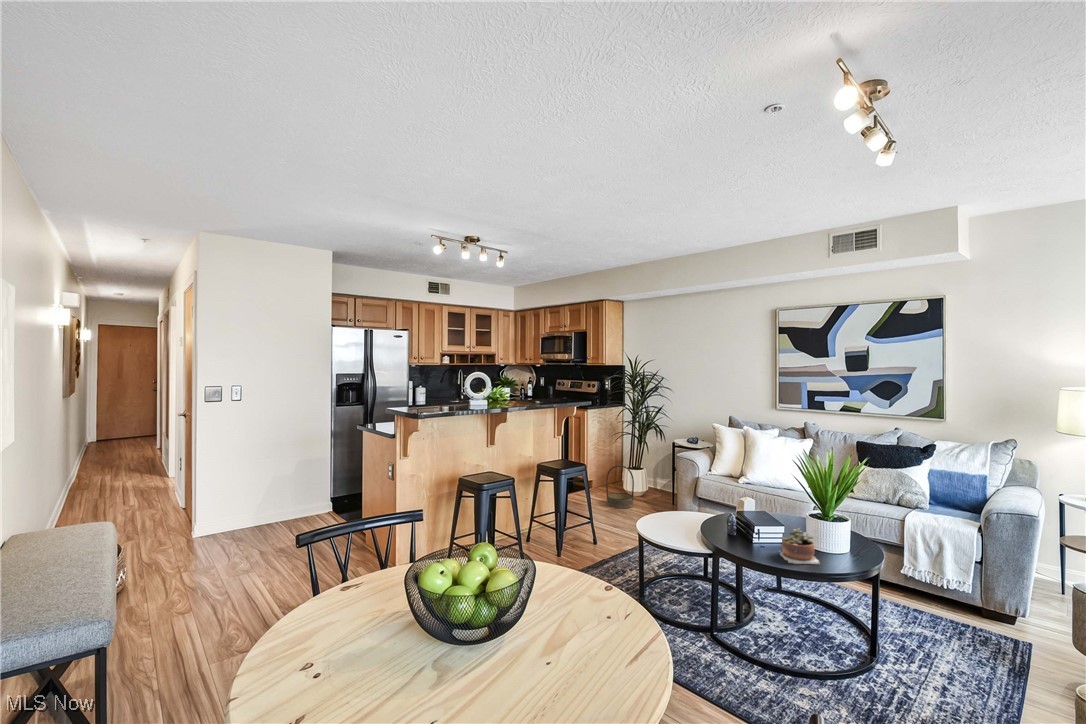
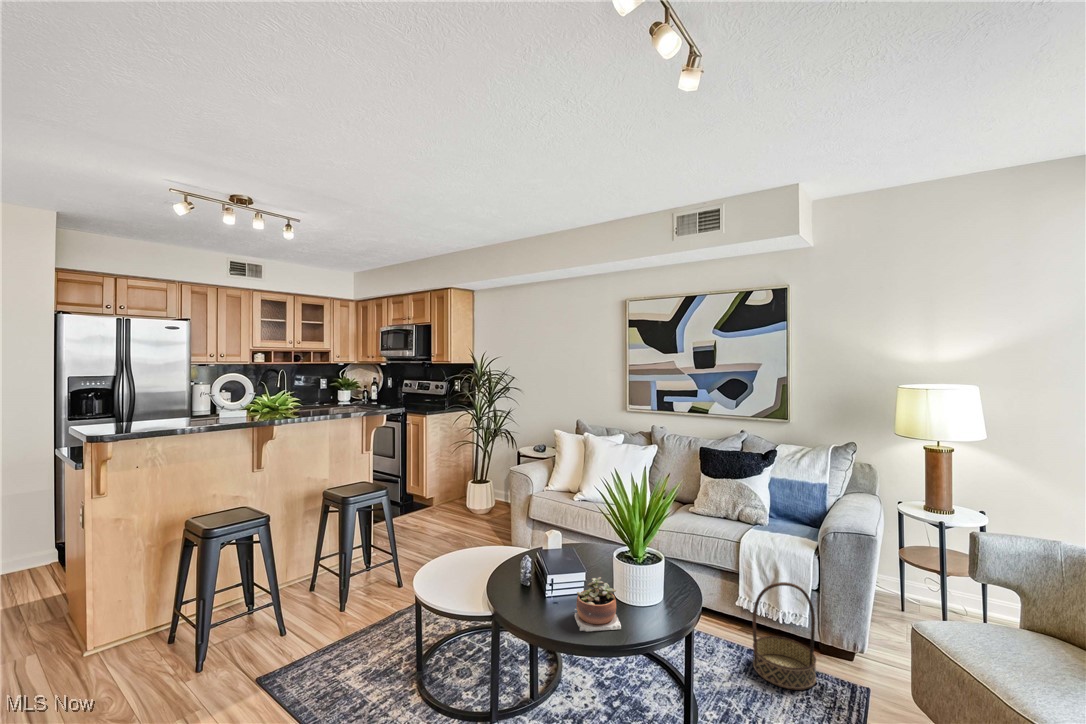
basket: present [606,465,634,509] -> present [753,582,816,690]

